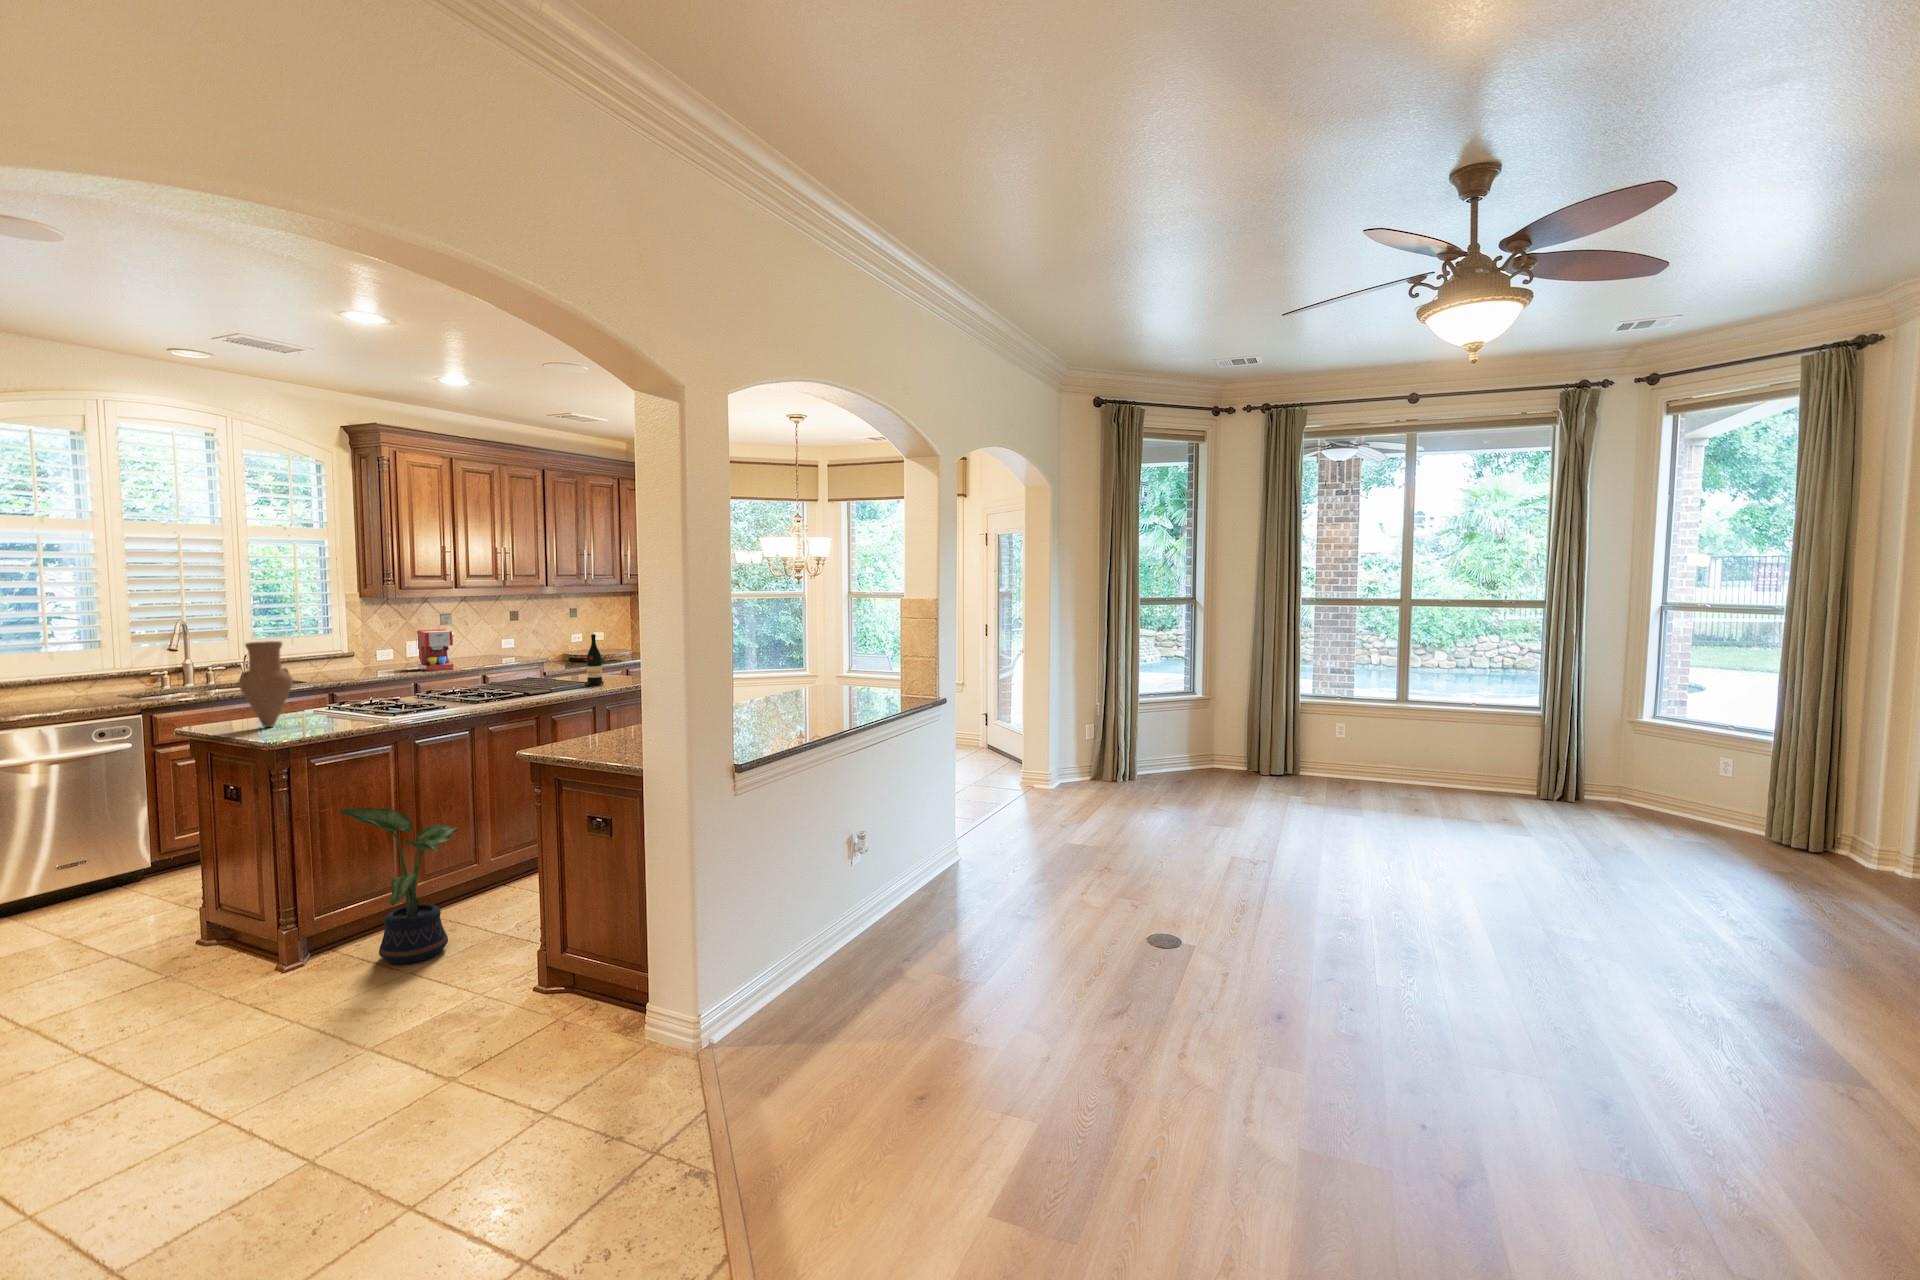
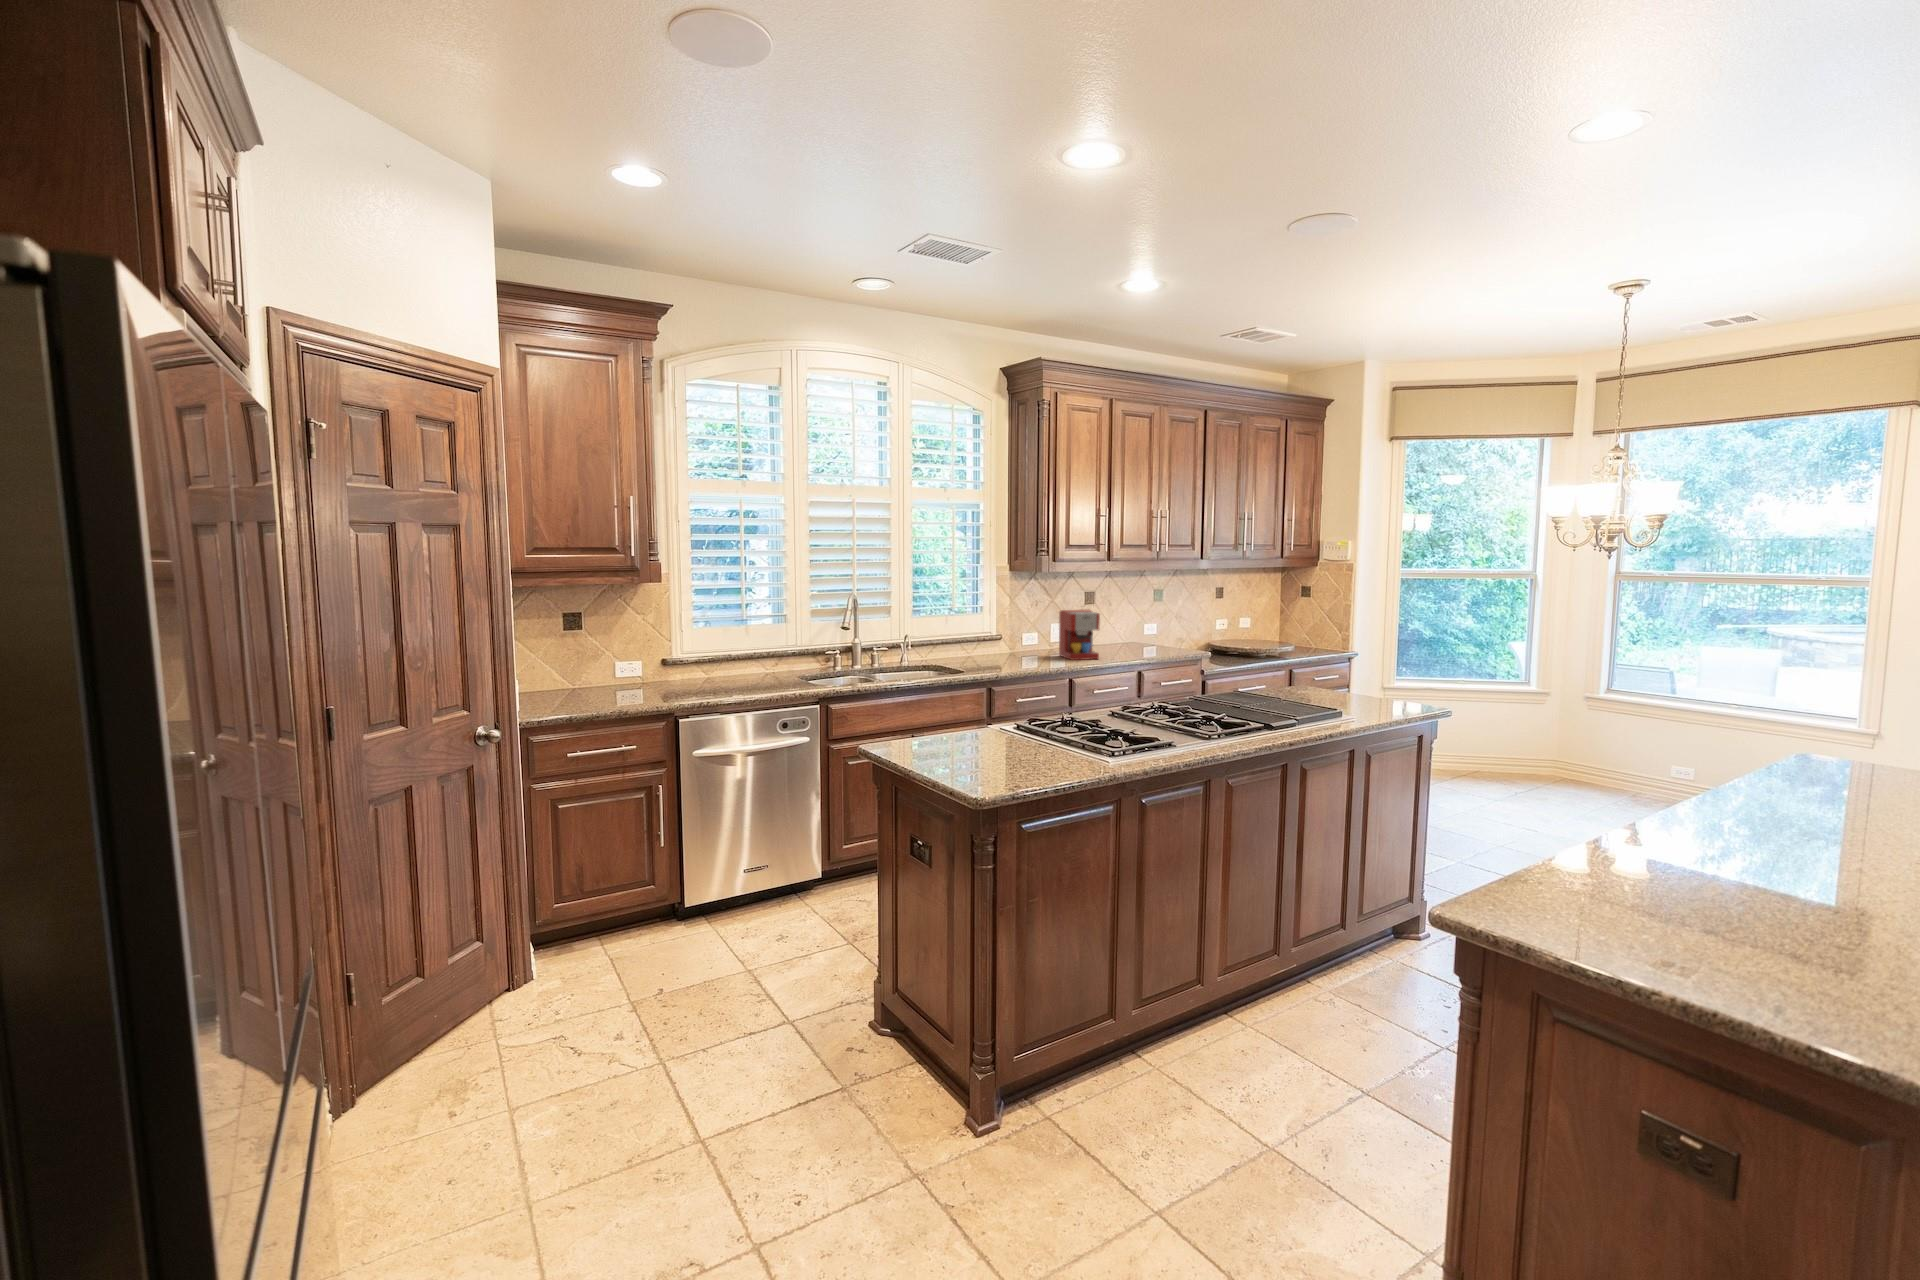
wine bottle: present [584,634,604,685] -> none [1304,634,1332,709]
vase: present [239,641,293,727] -> none [934,643,994,763]
potted plant: present [338,808,458,964] -> none [1051,904,1206,1172]

